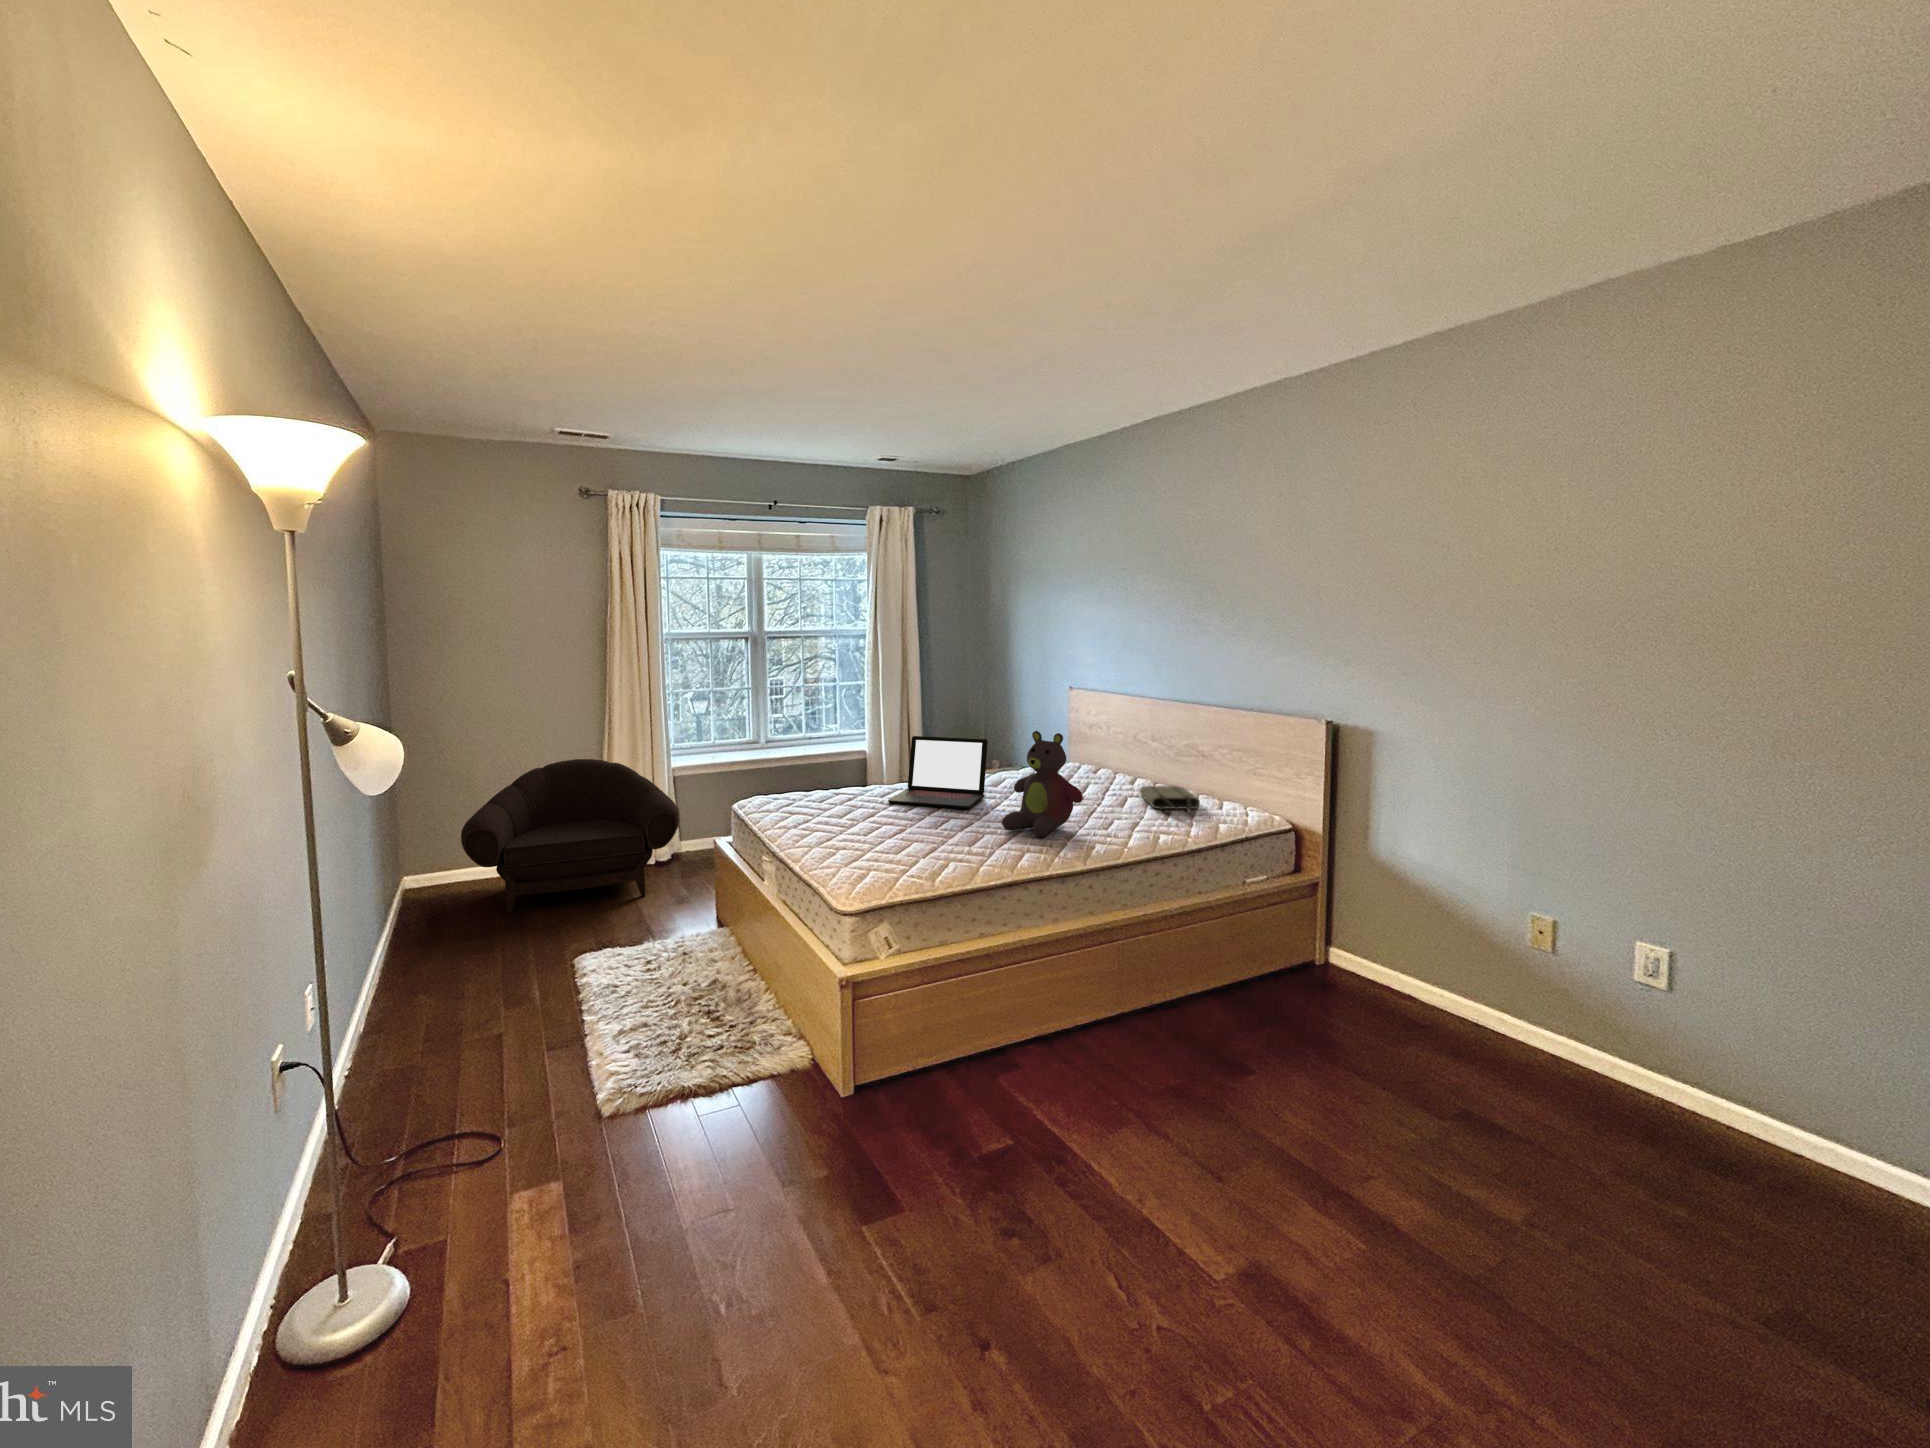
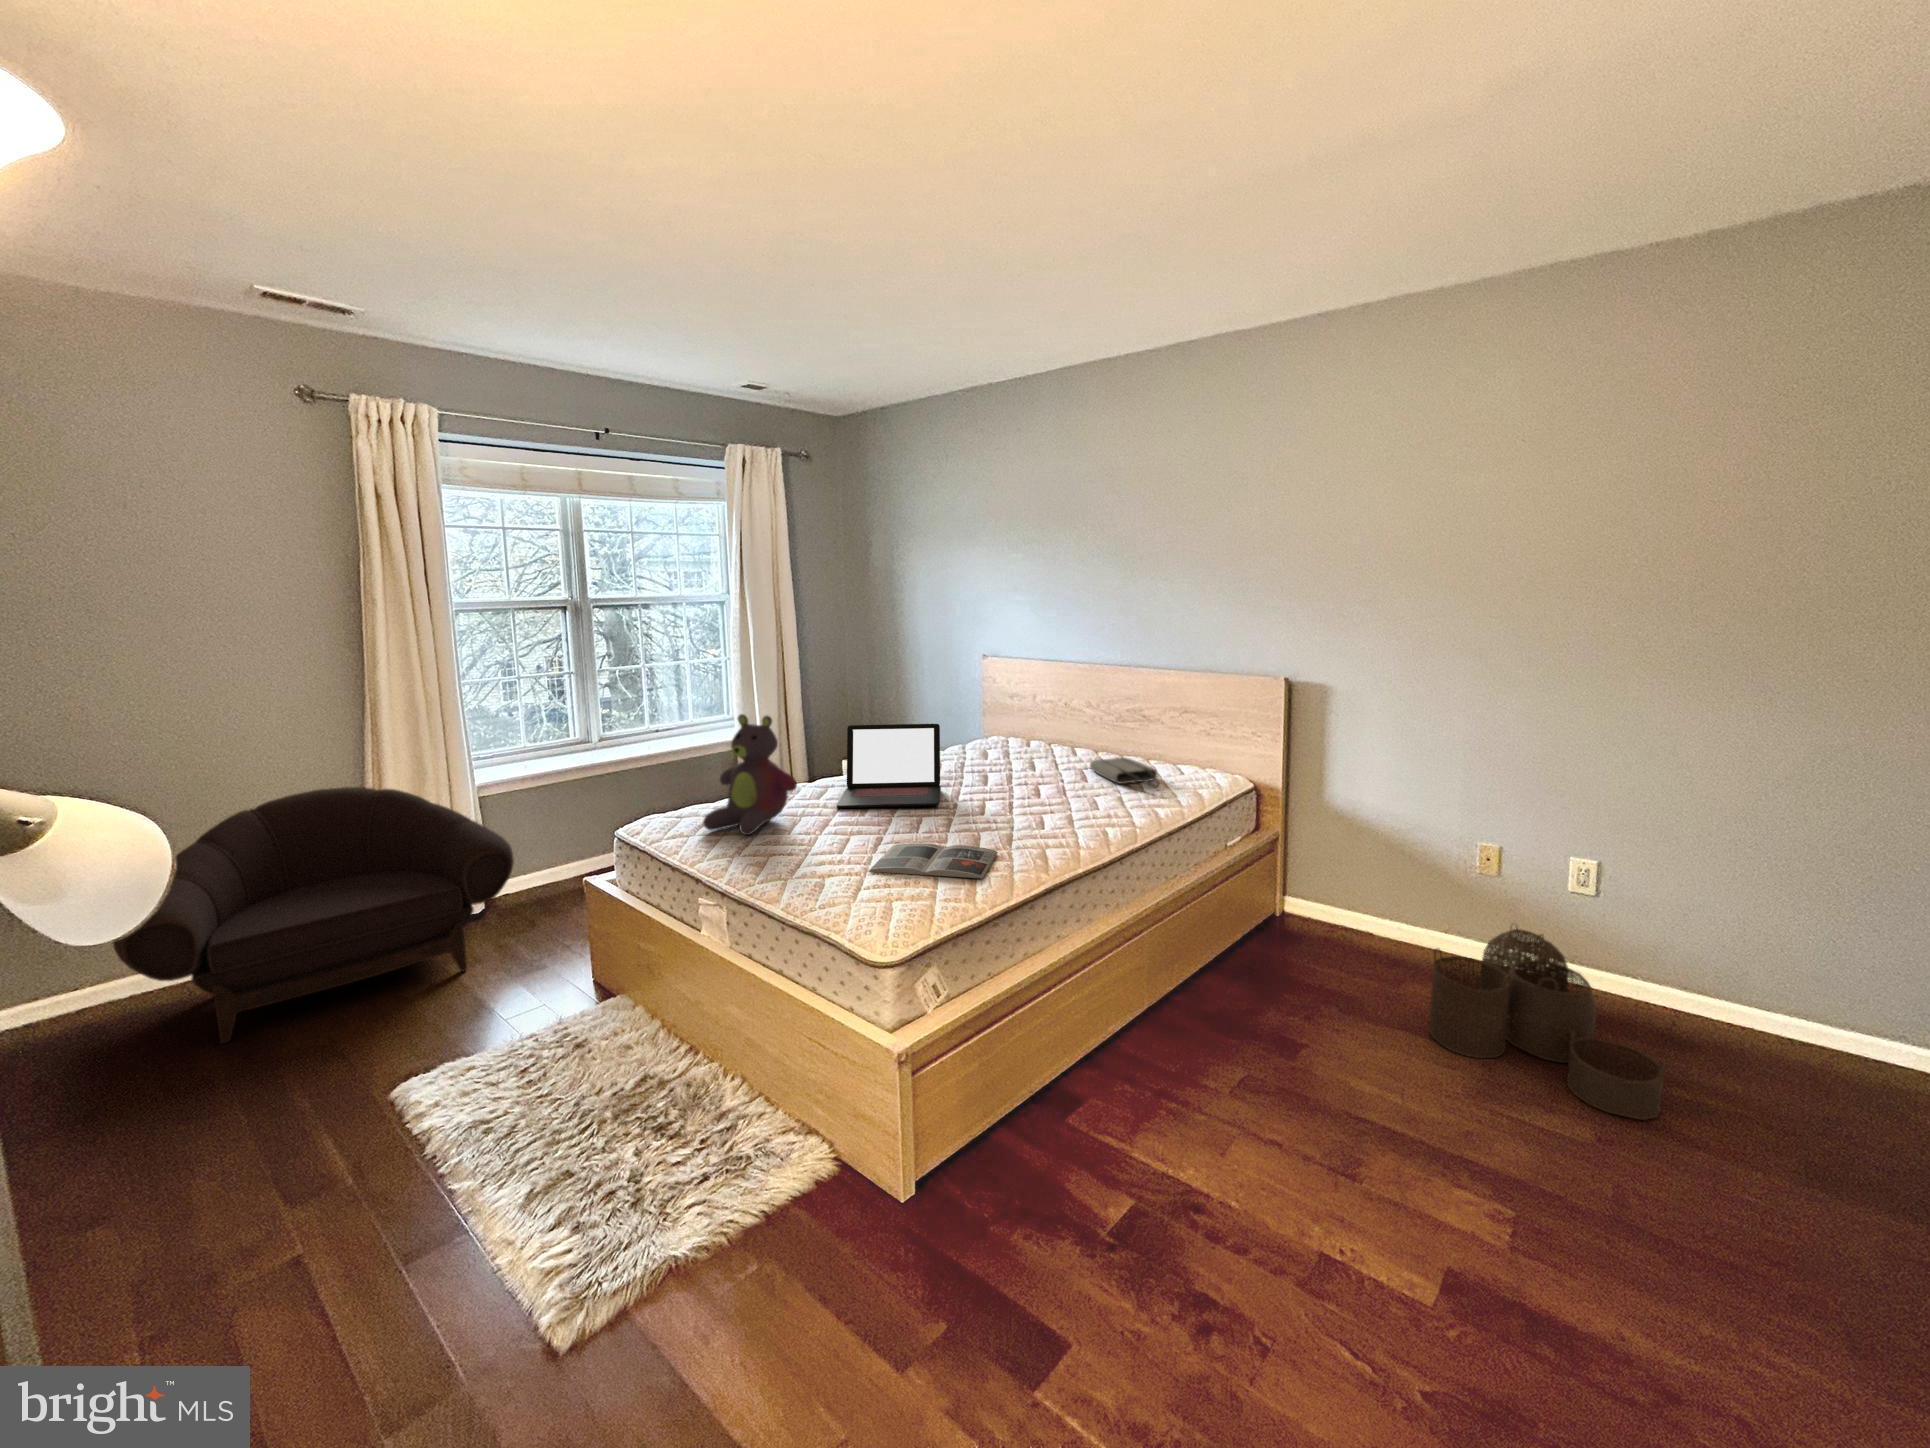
stuffed bear: present [1002,731,1083,837] -> present [703,714,797,835]
magazine: none [873,831,985,862] -> present [869,843,998,878]
woven basket: none [1438,1009,1715,1253] -> present [1429,928,1667,1120]

